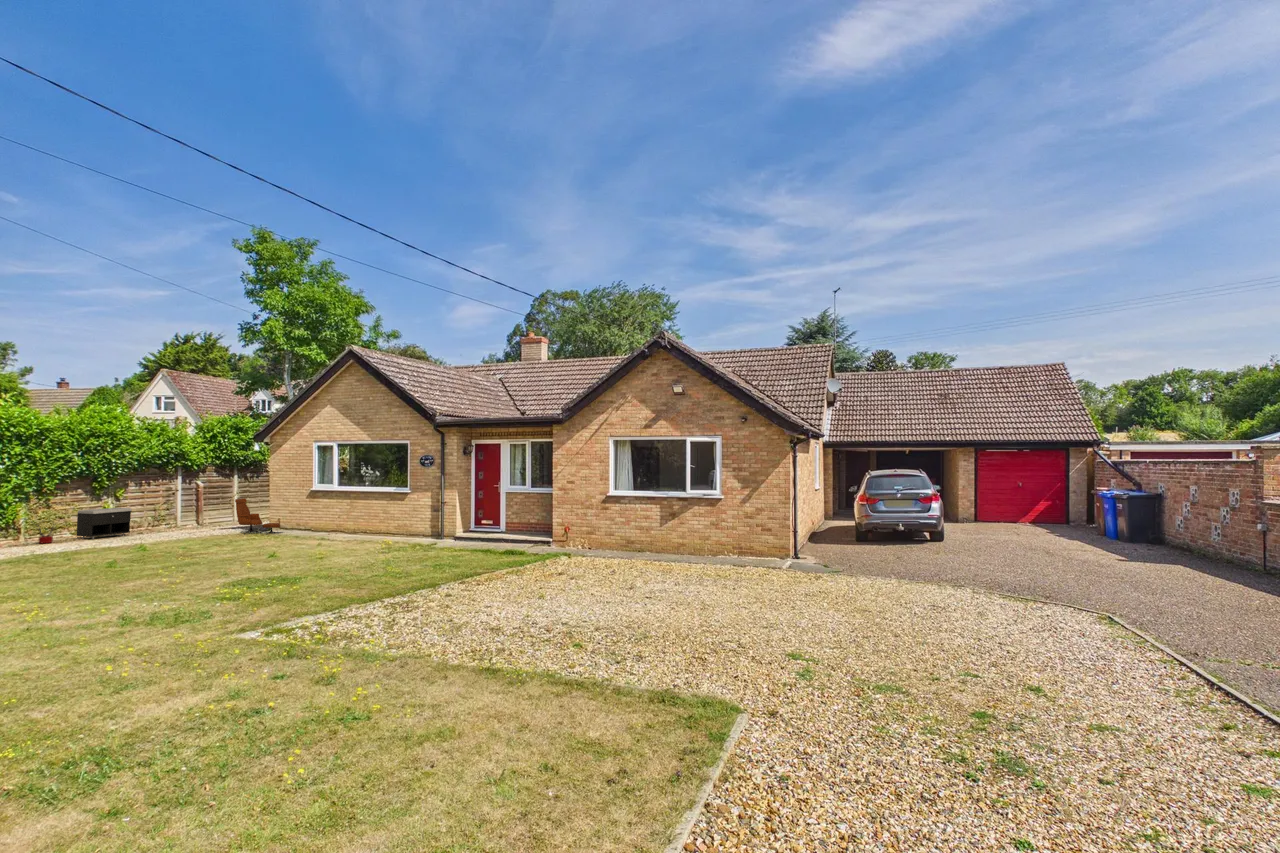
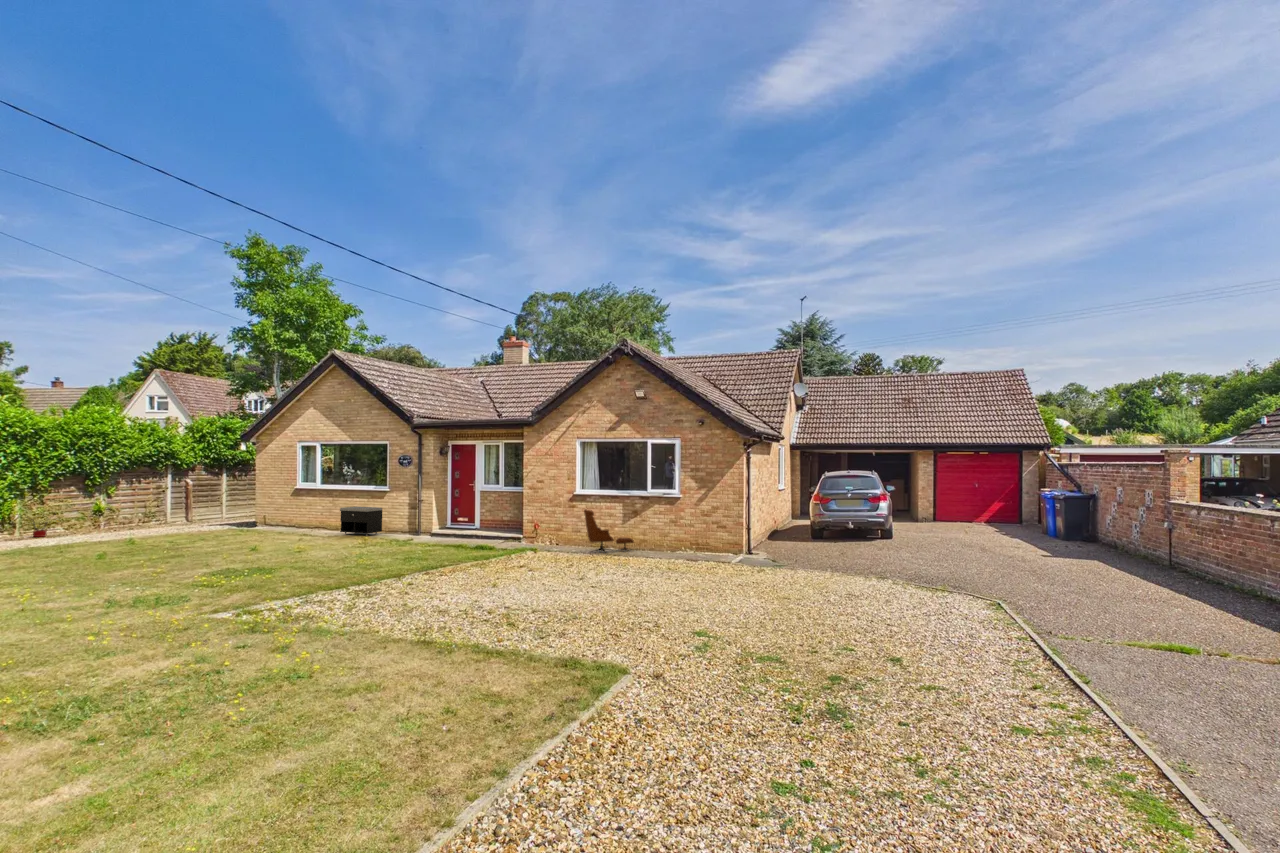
lounge chair: present [235,498,280,534] -> present [584,510,634,551]
storage bench: present [77,508,132,539] -> present [340,507,382,536]

